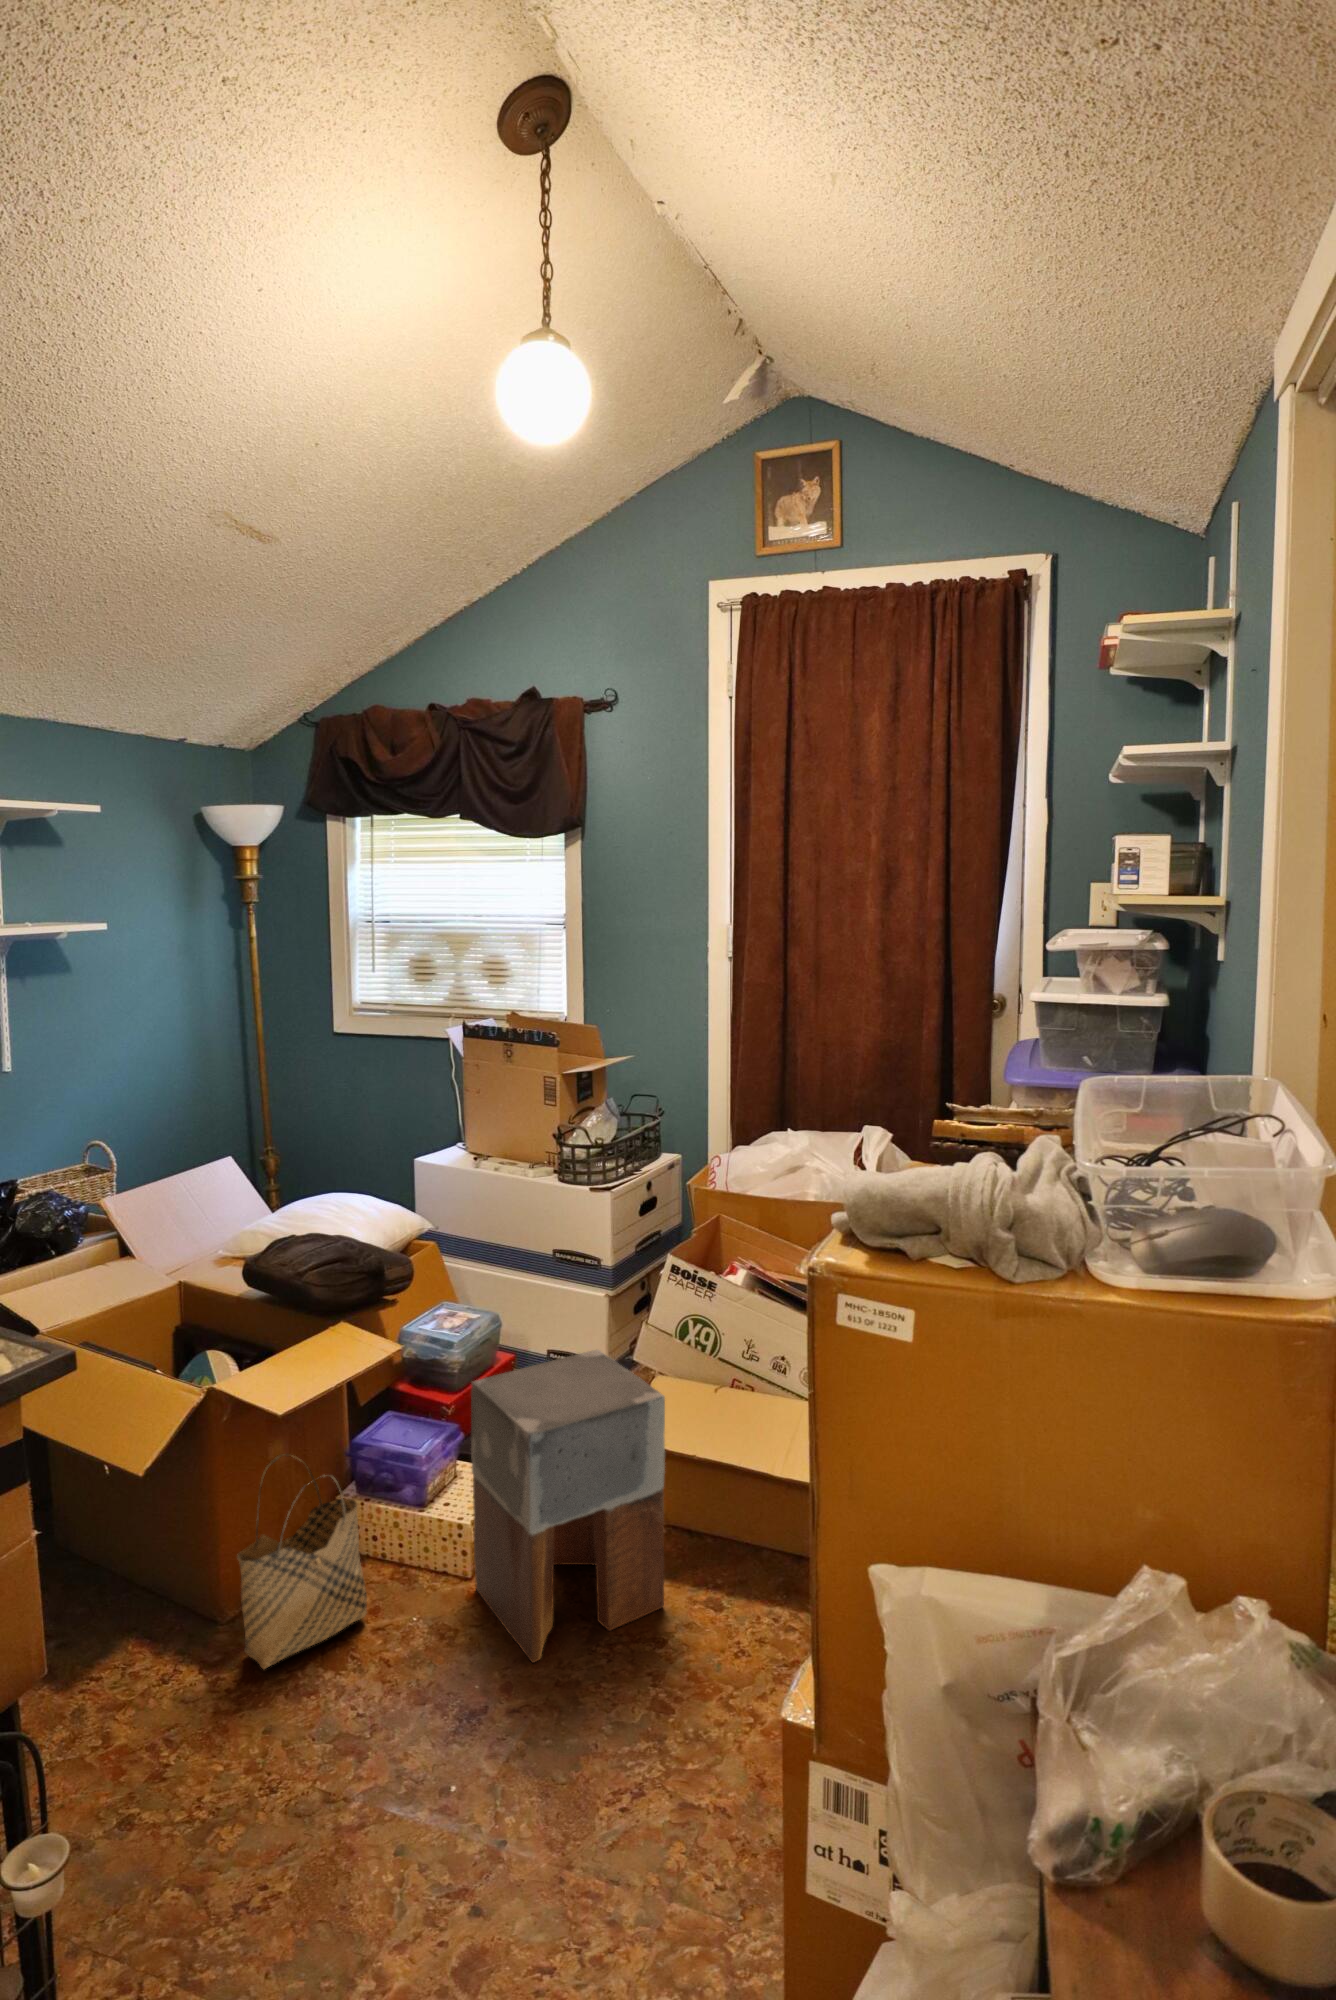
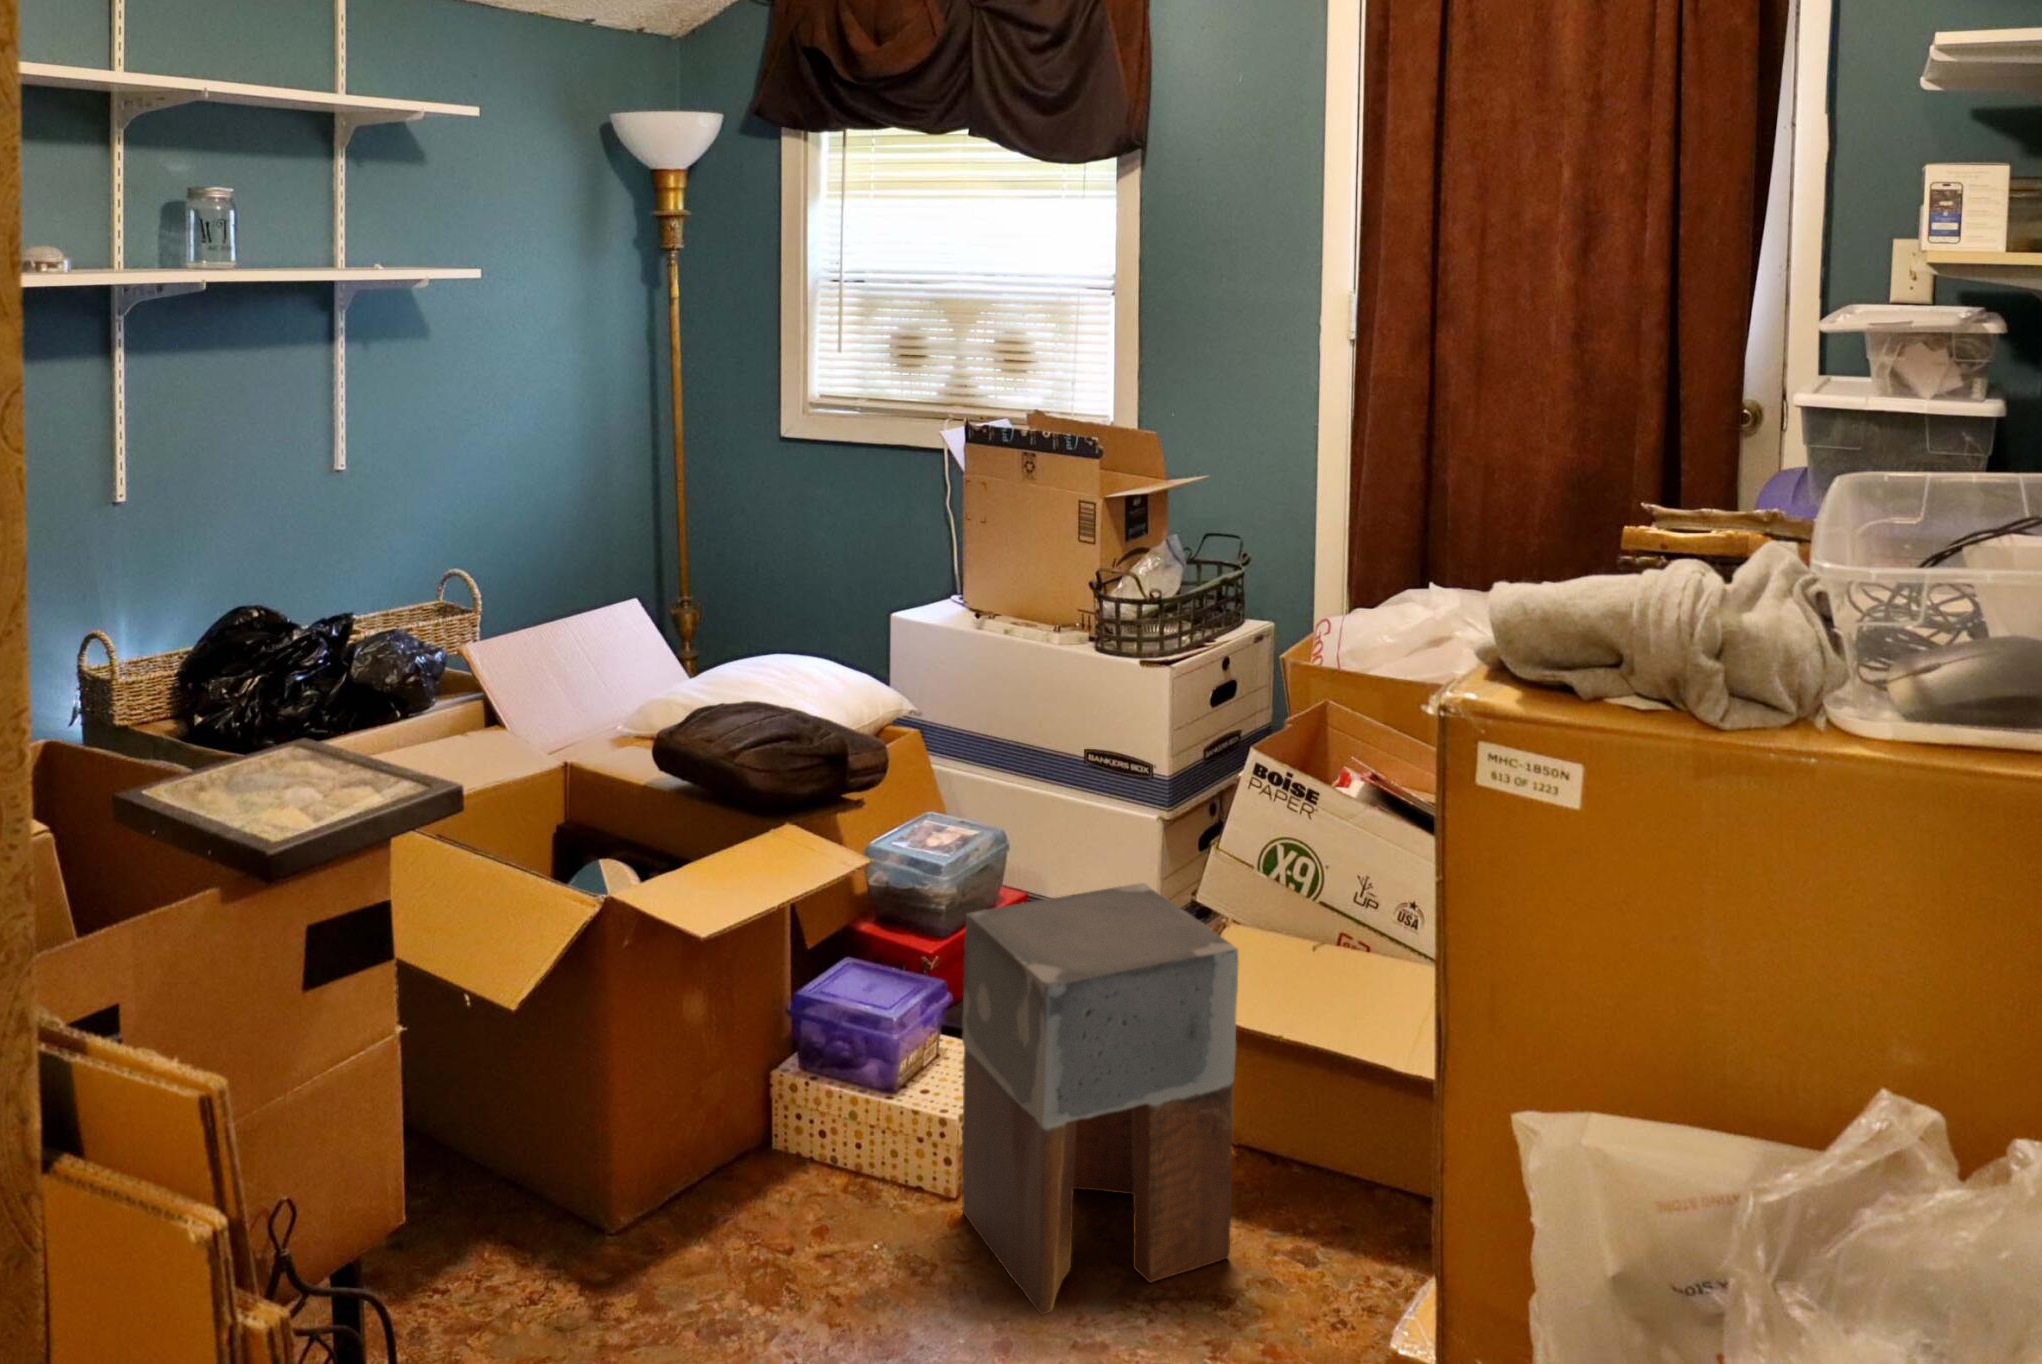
woven basket: present [237,1454,367,1669] -> none [643,995,813,1289]

